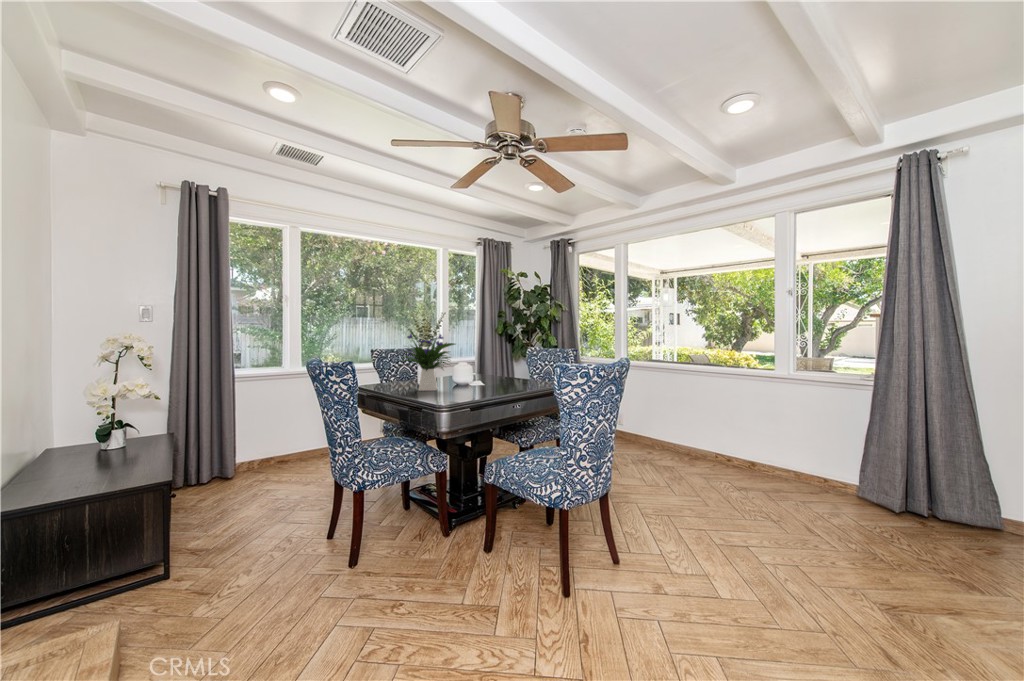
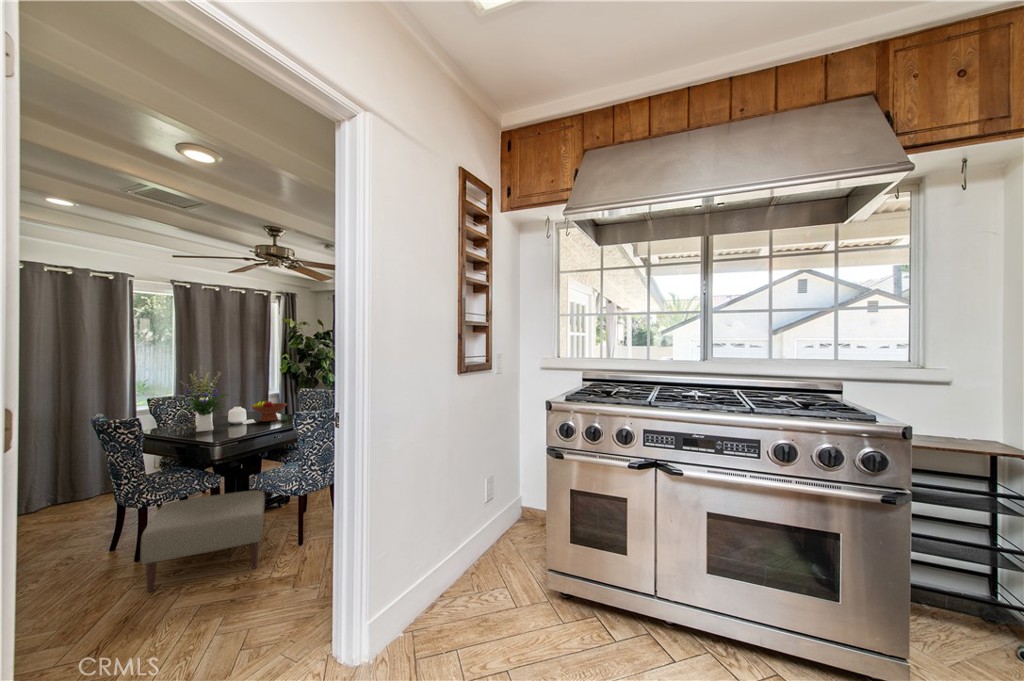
fruit bowl: none [479,355,523,385] -> present [251,400,287,421]
ottoman: none [345,485,517,640] -> present [140,490,265,592]

